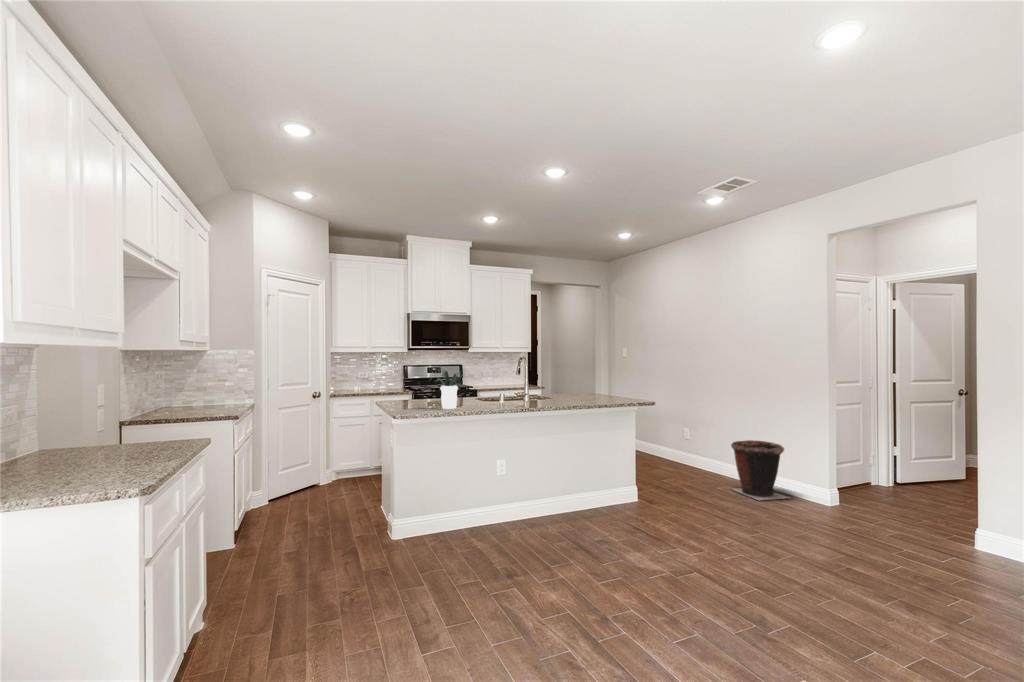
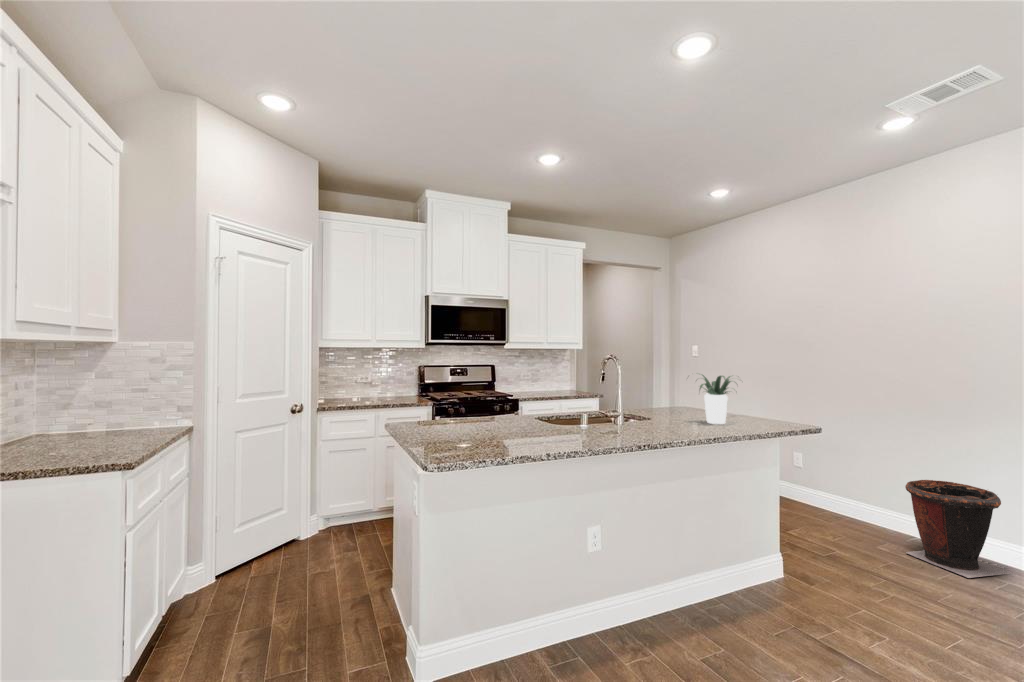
potted plant: present [431,369,463,409] -> present [700,375,731,424]

